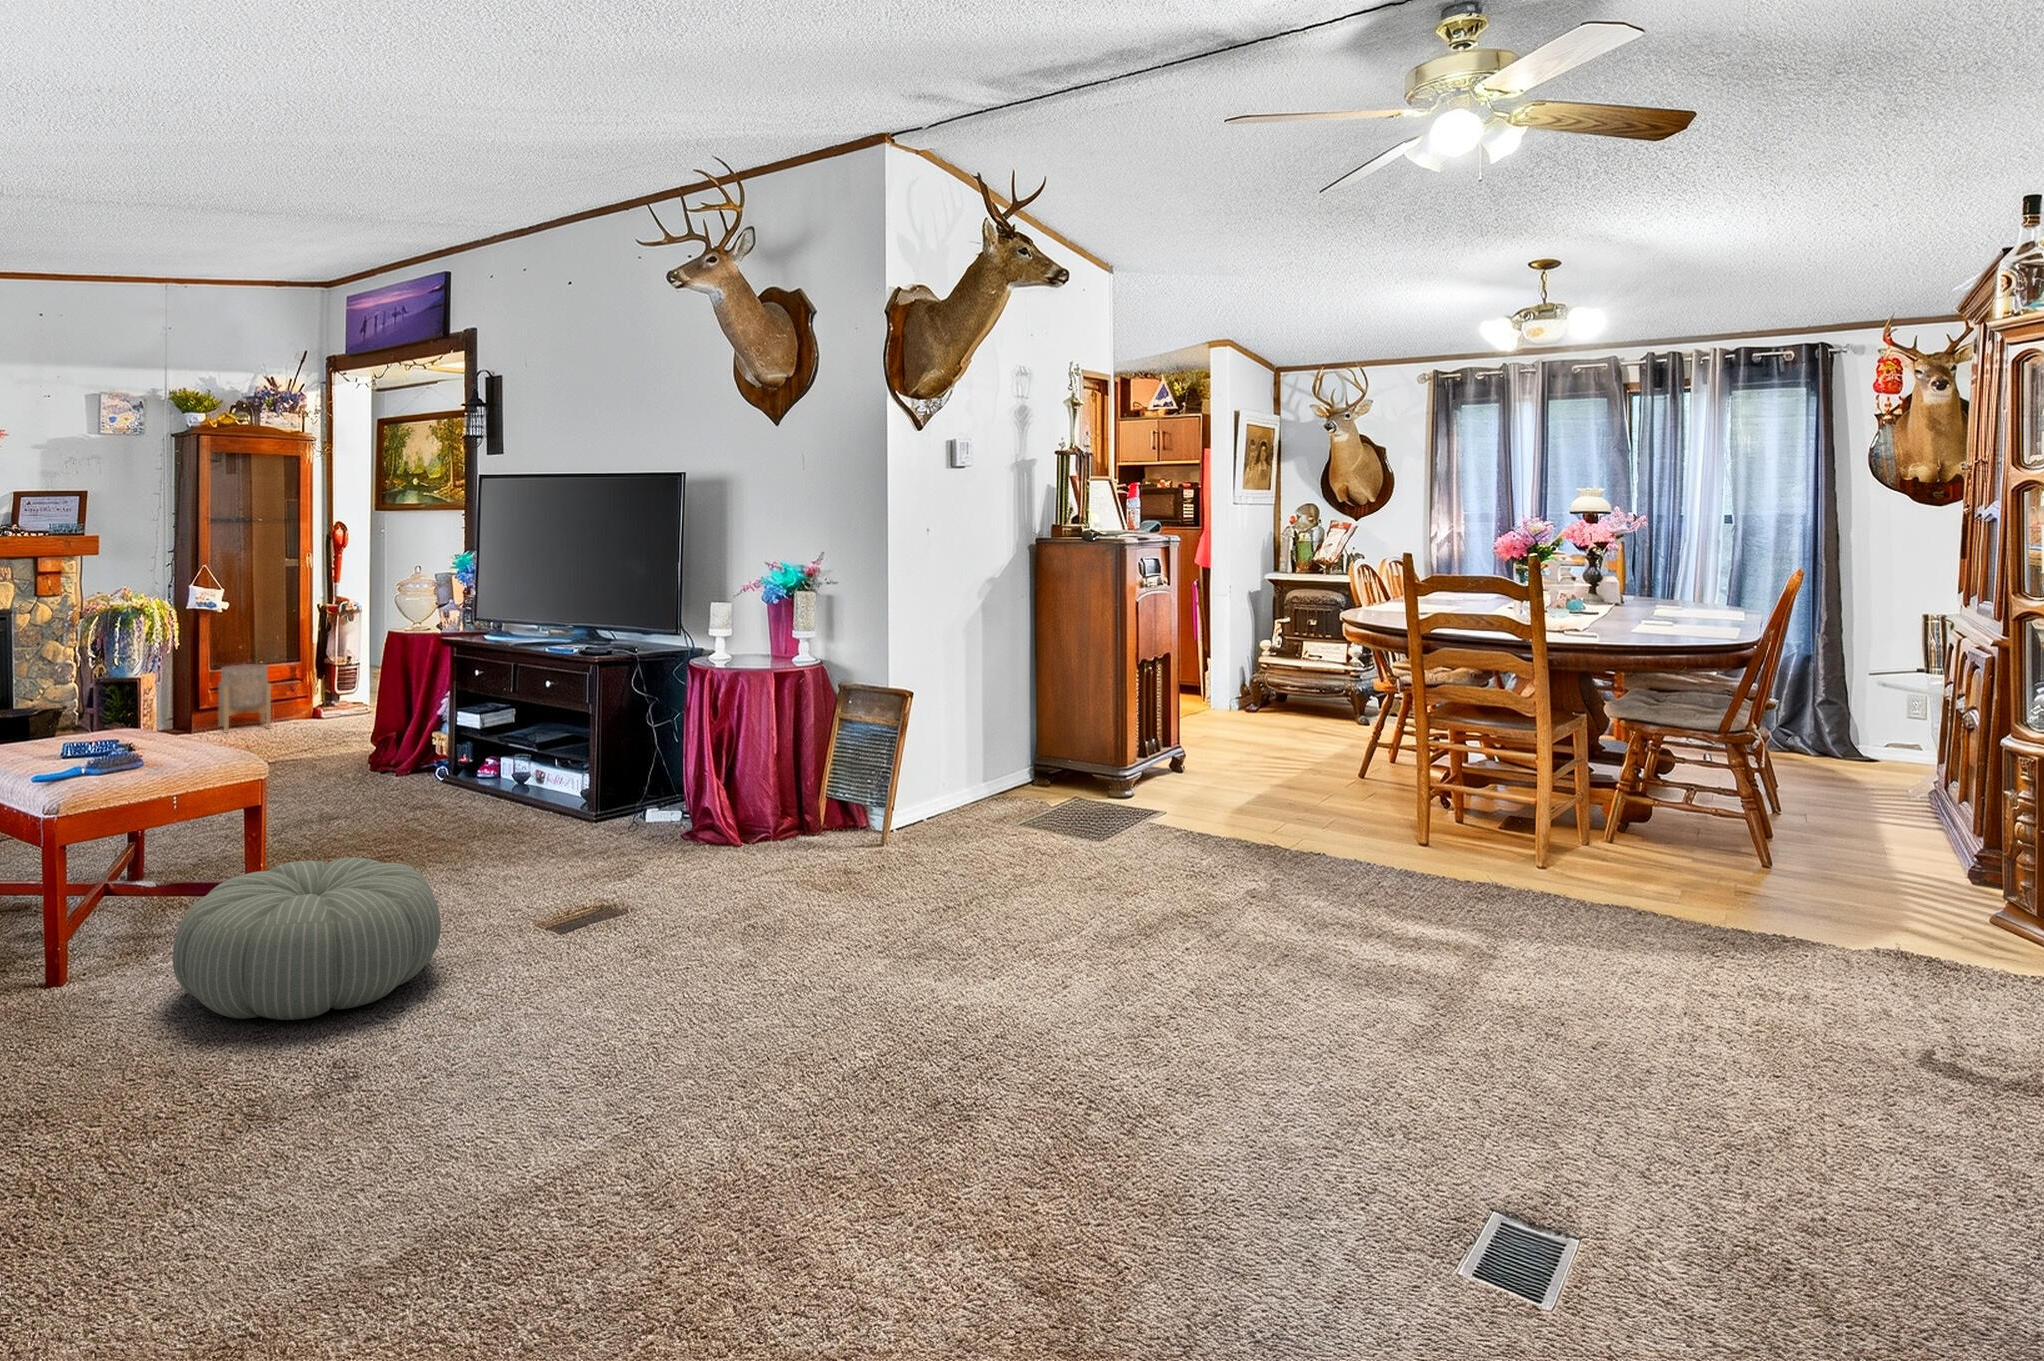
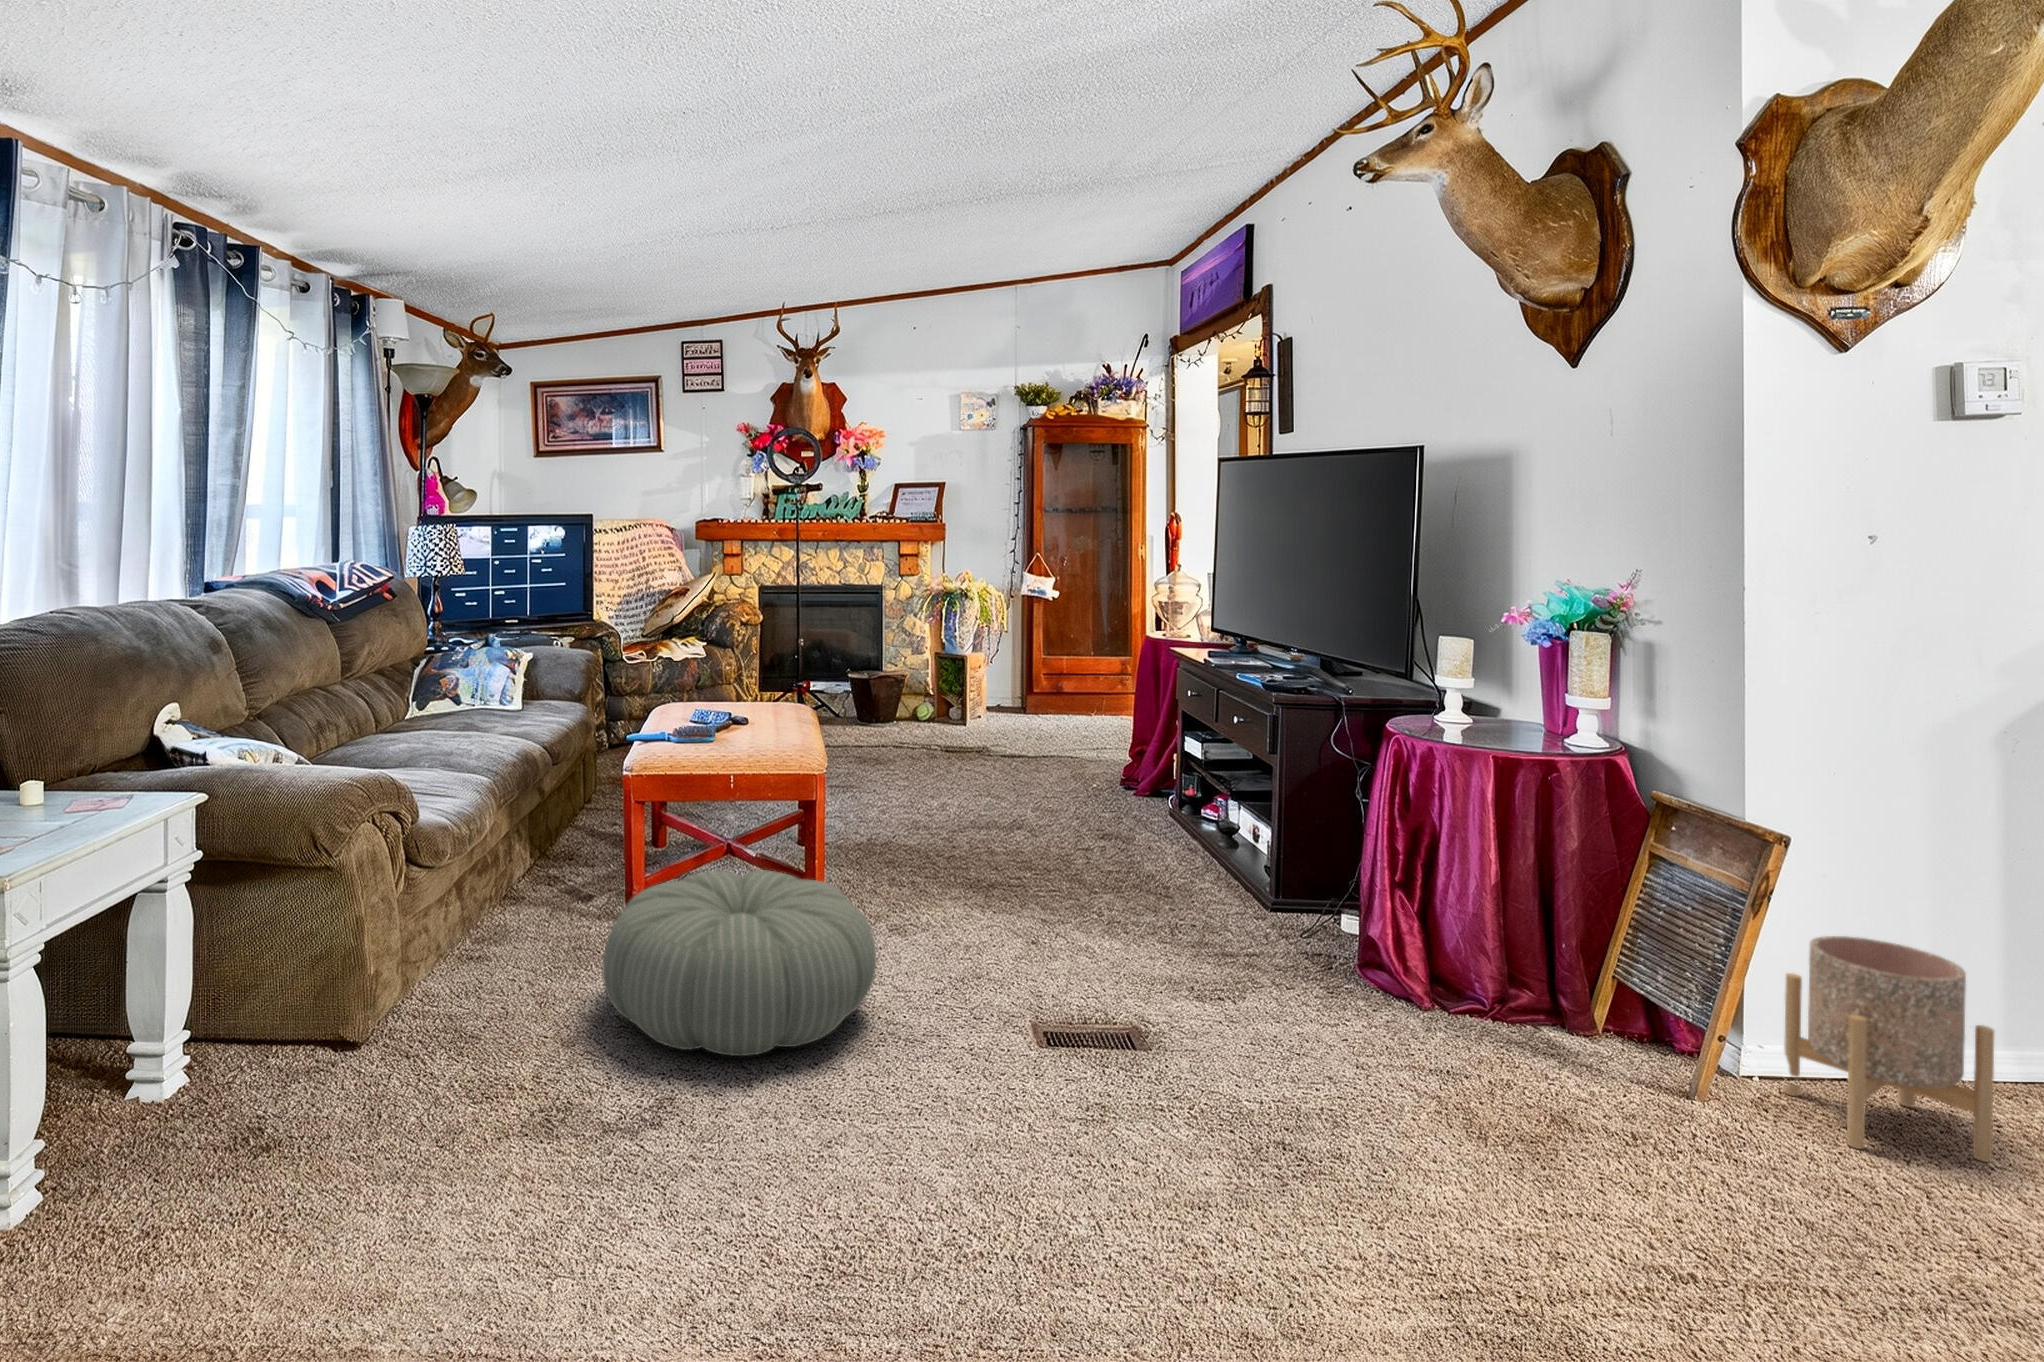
planter: present [219,664,271,732] -> present [1784,936,1994,1162]

